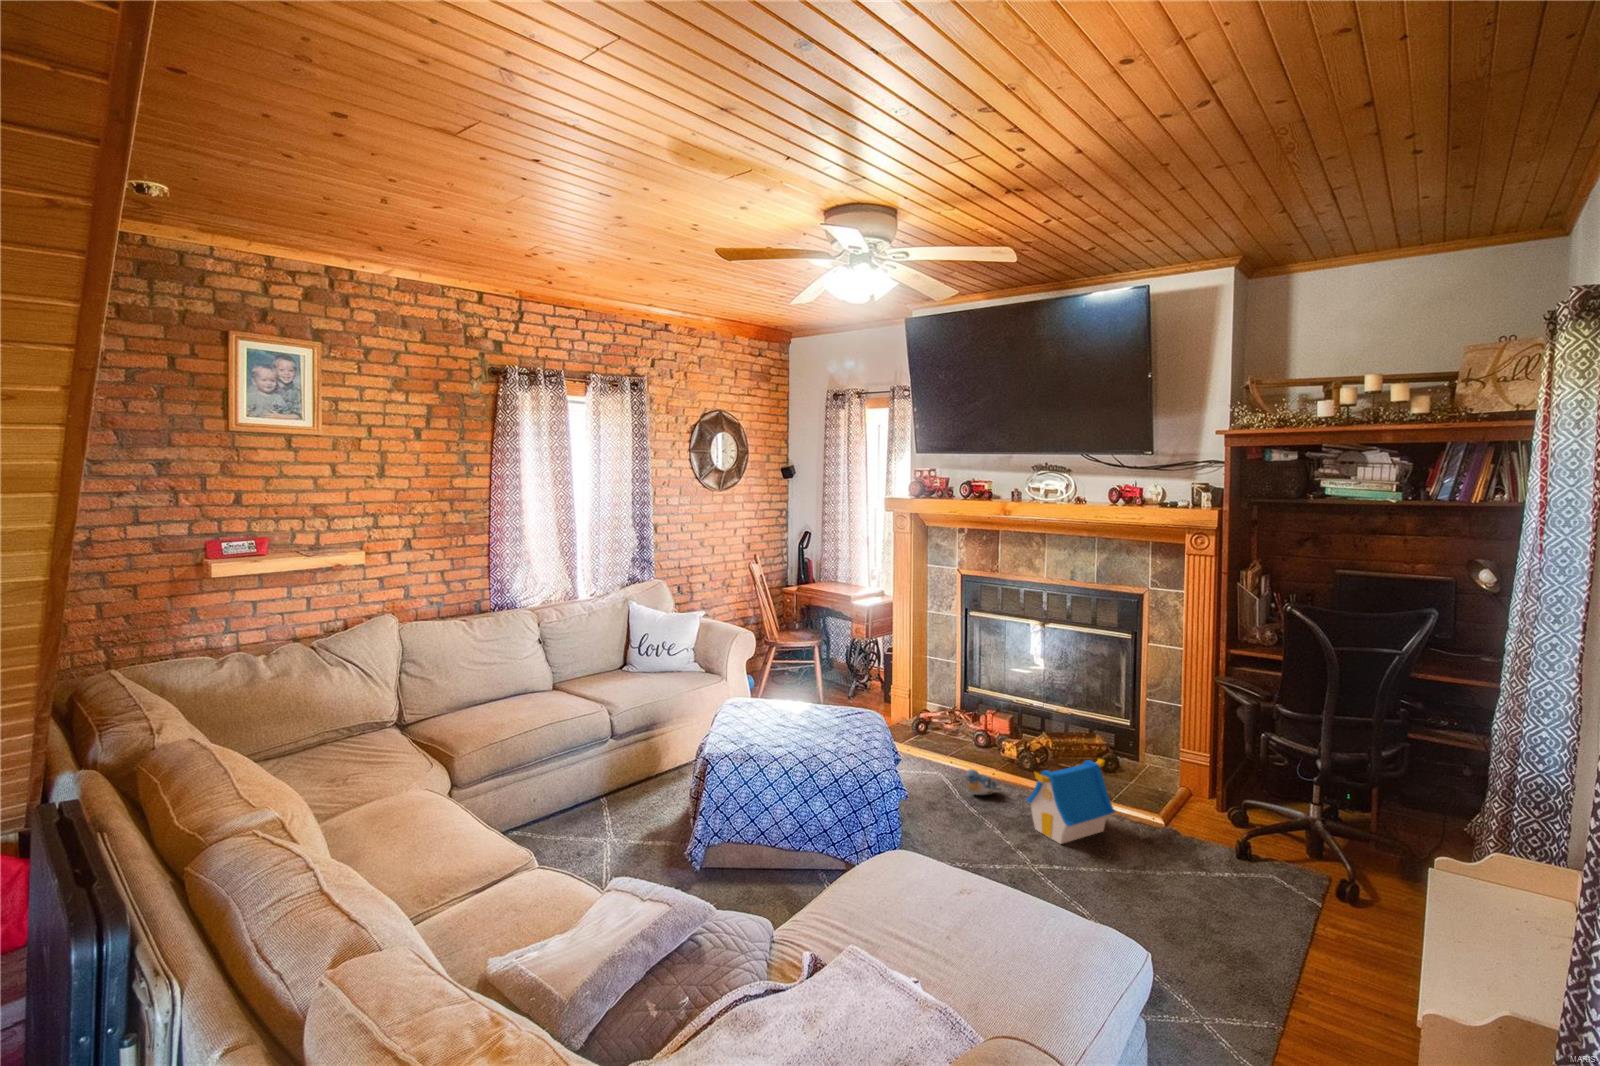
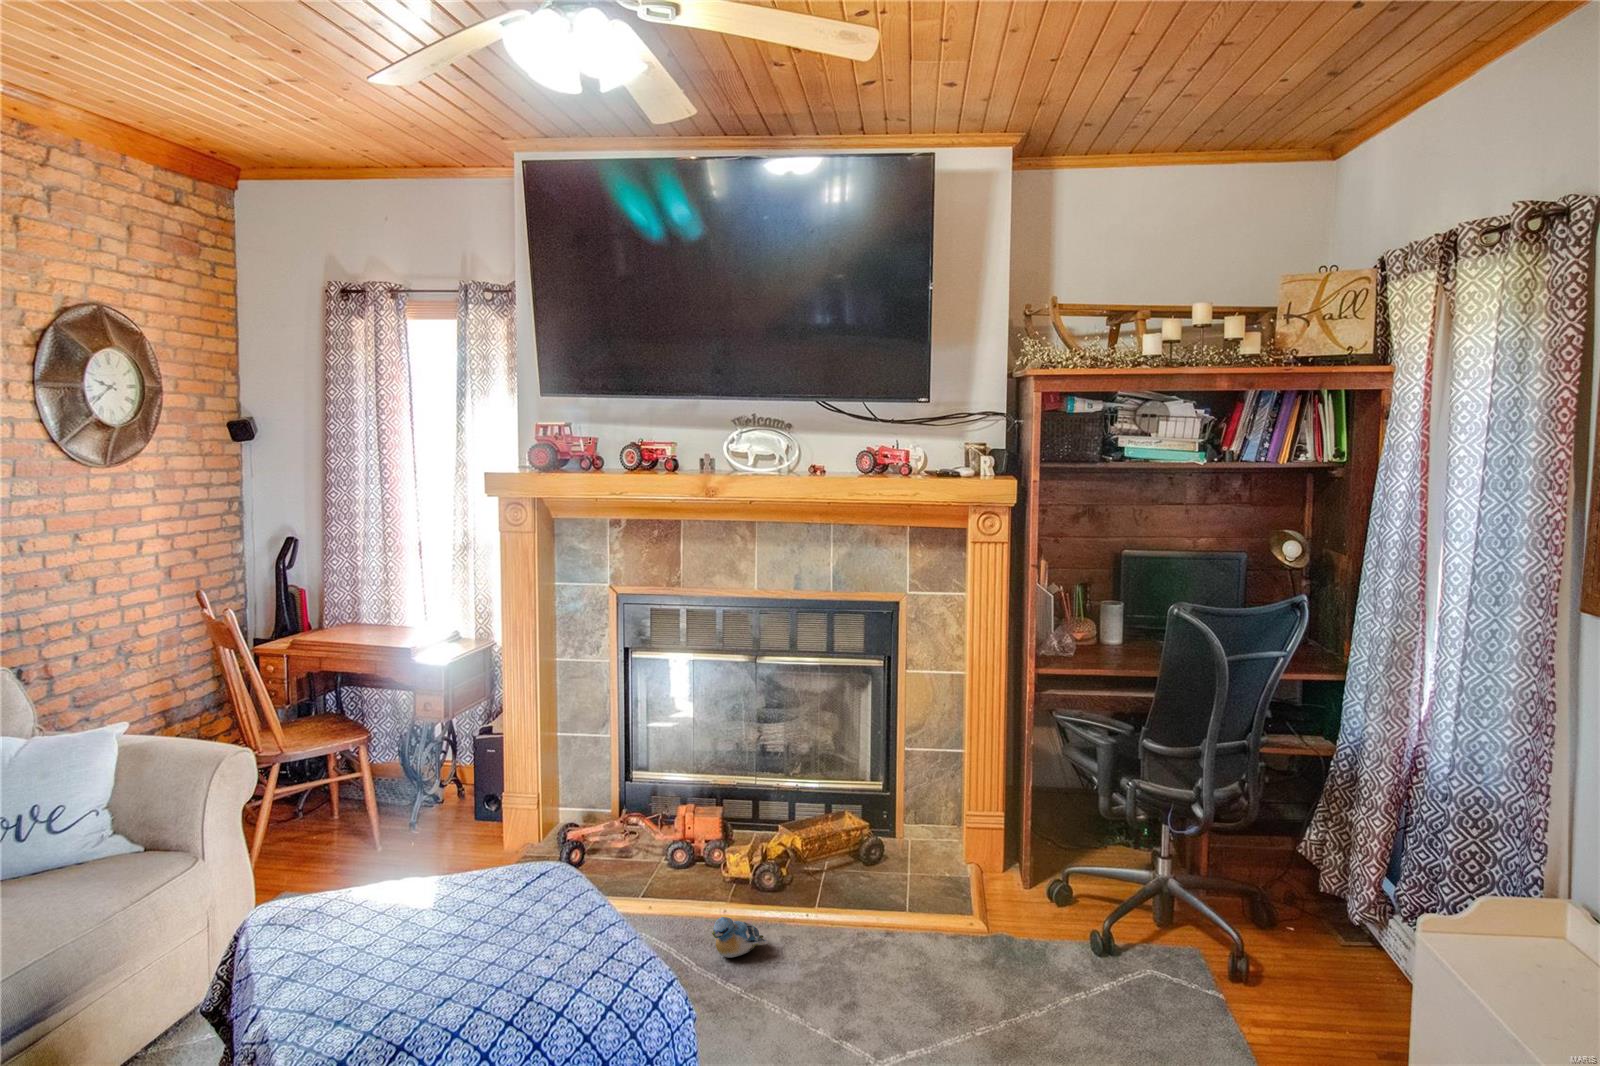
toy house: present [1026,759,1115,844] -> none [835,857,961,1013]

